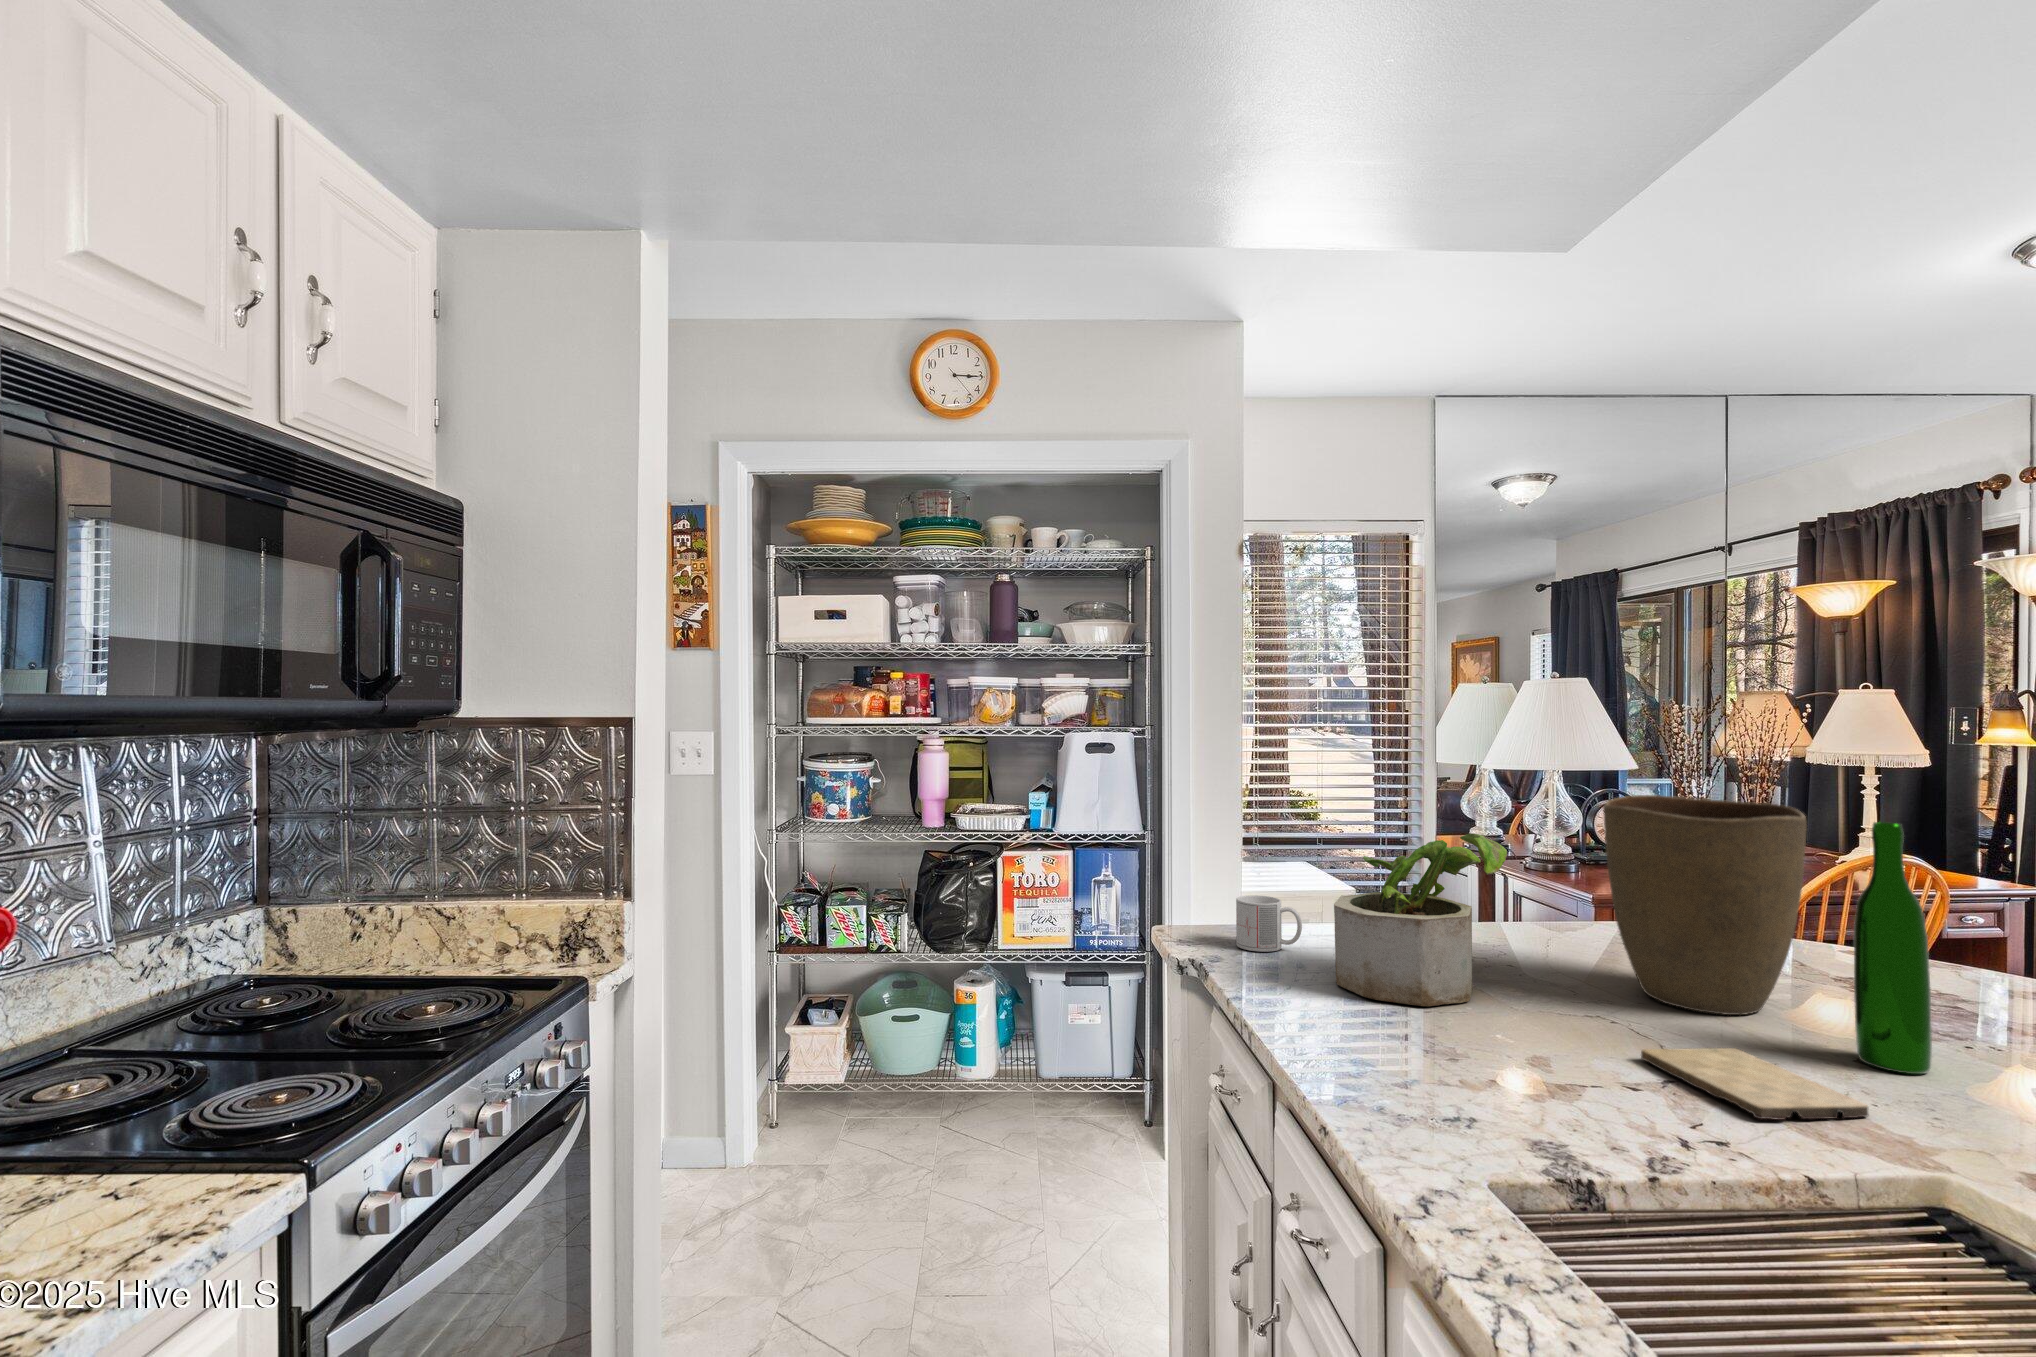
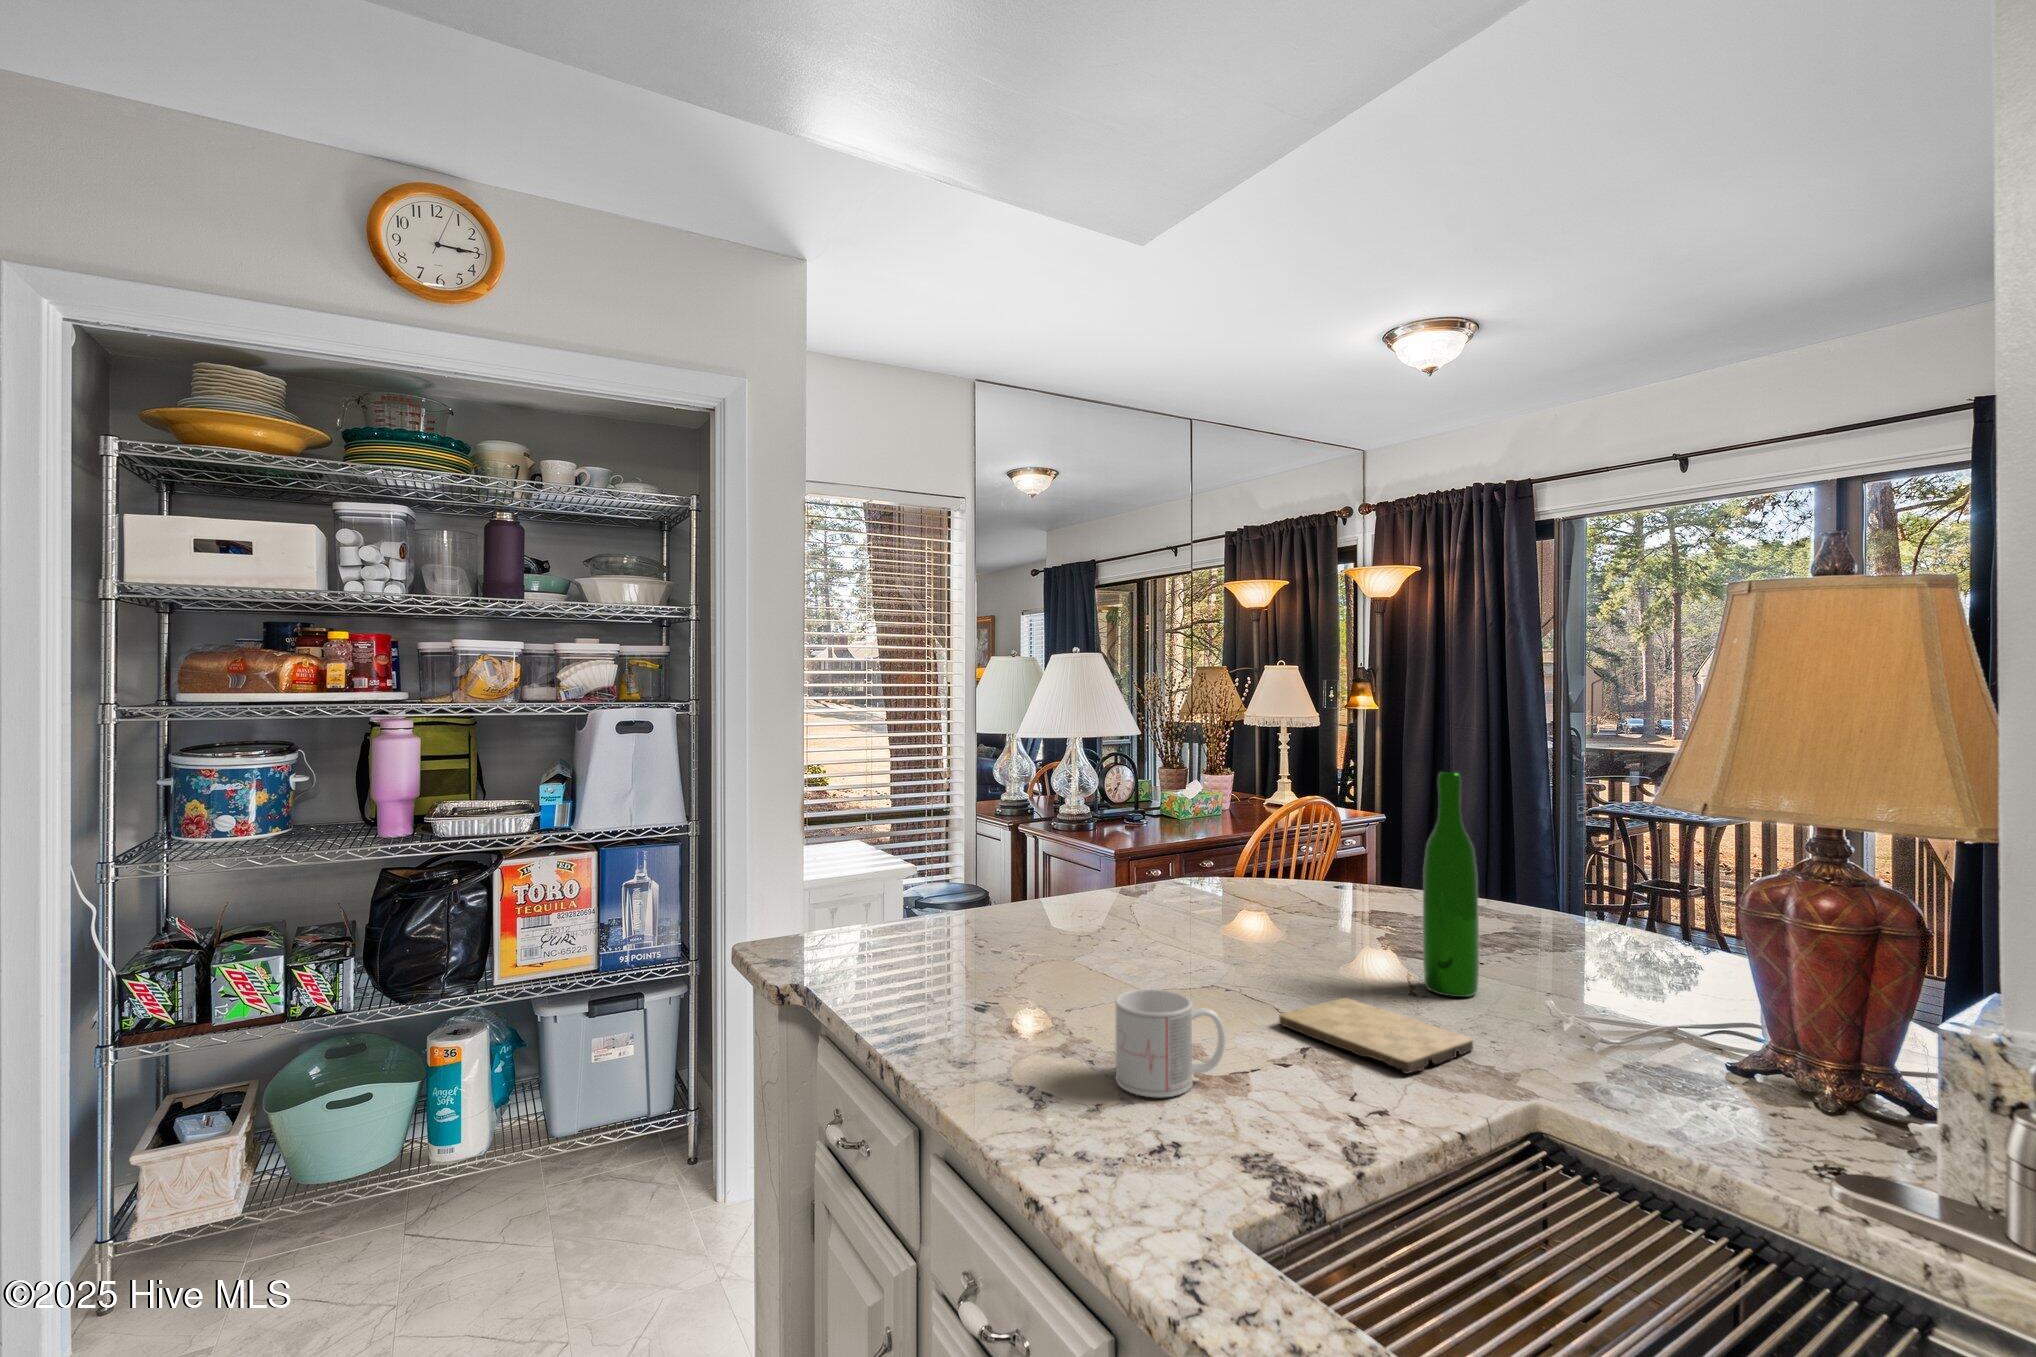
vase: present [1603,795,1807,1015] -> none [1206,756,1370,962]
potted plant: present [1334,833,1507,1006] -> none [961,805,1133,1000]
mug: present [1236,895,1302,952] -> present [1116,989,1226,1097]

